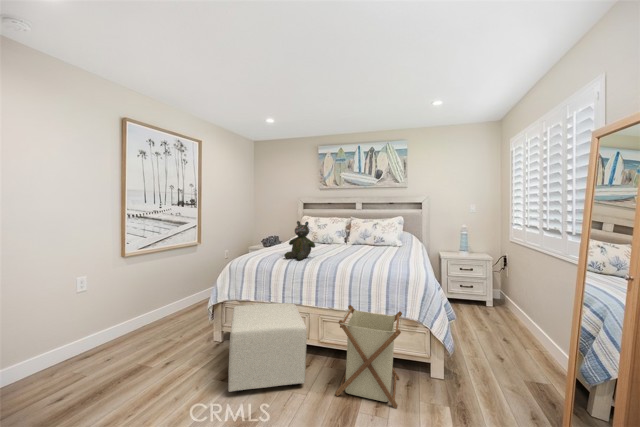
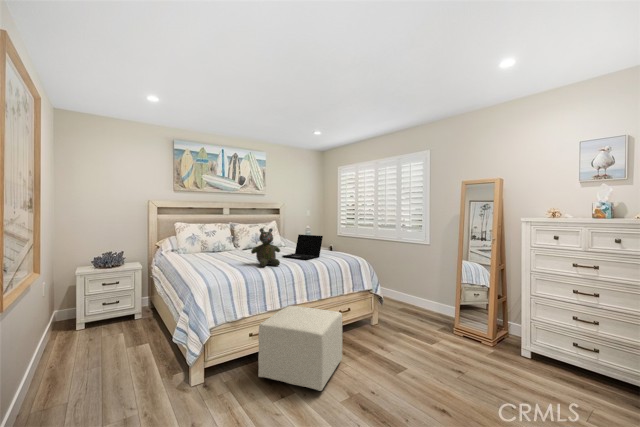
laptop: none [341,233,378,262] -> present [282,235,323,260]
laundry basket: present [335,305,402,408] -> none [335,285,391,354]

